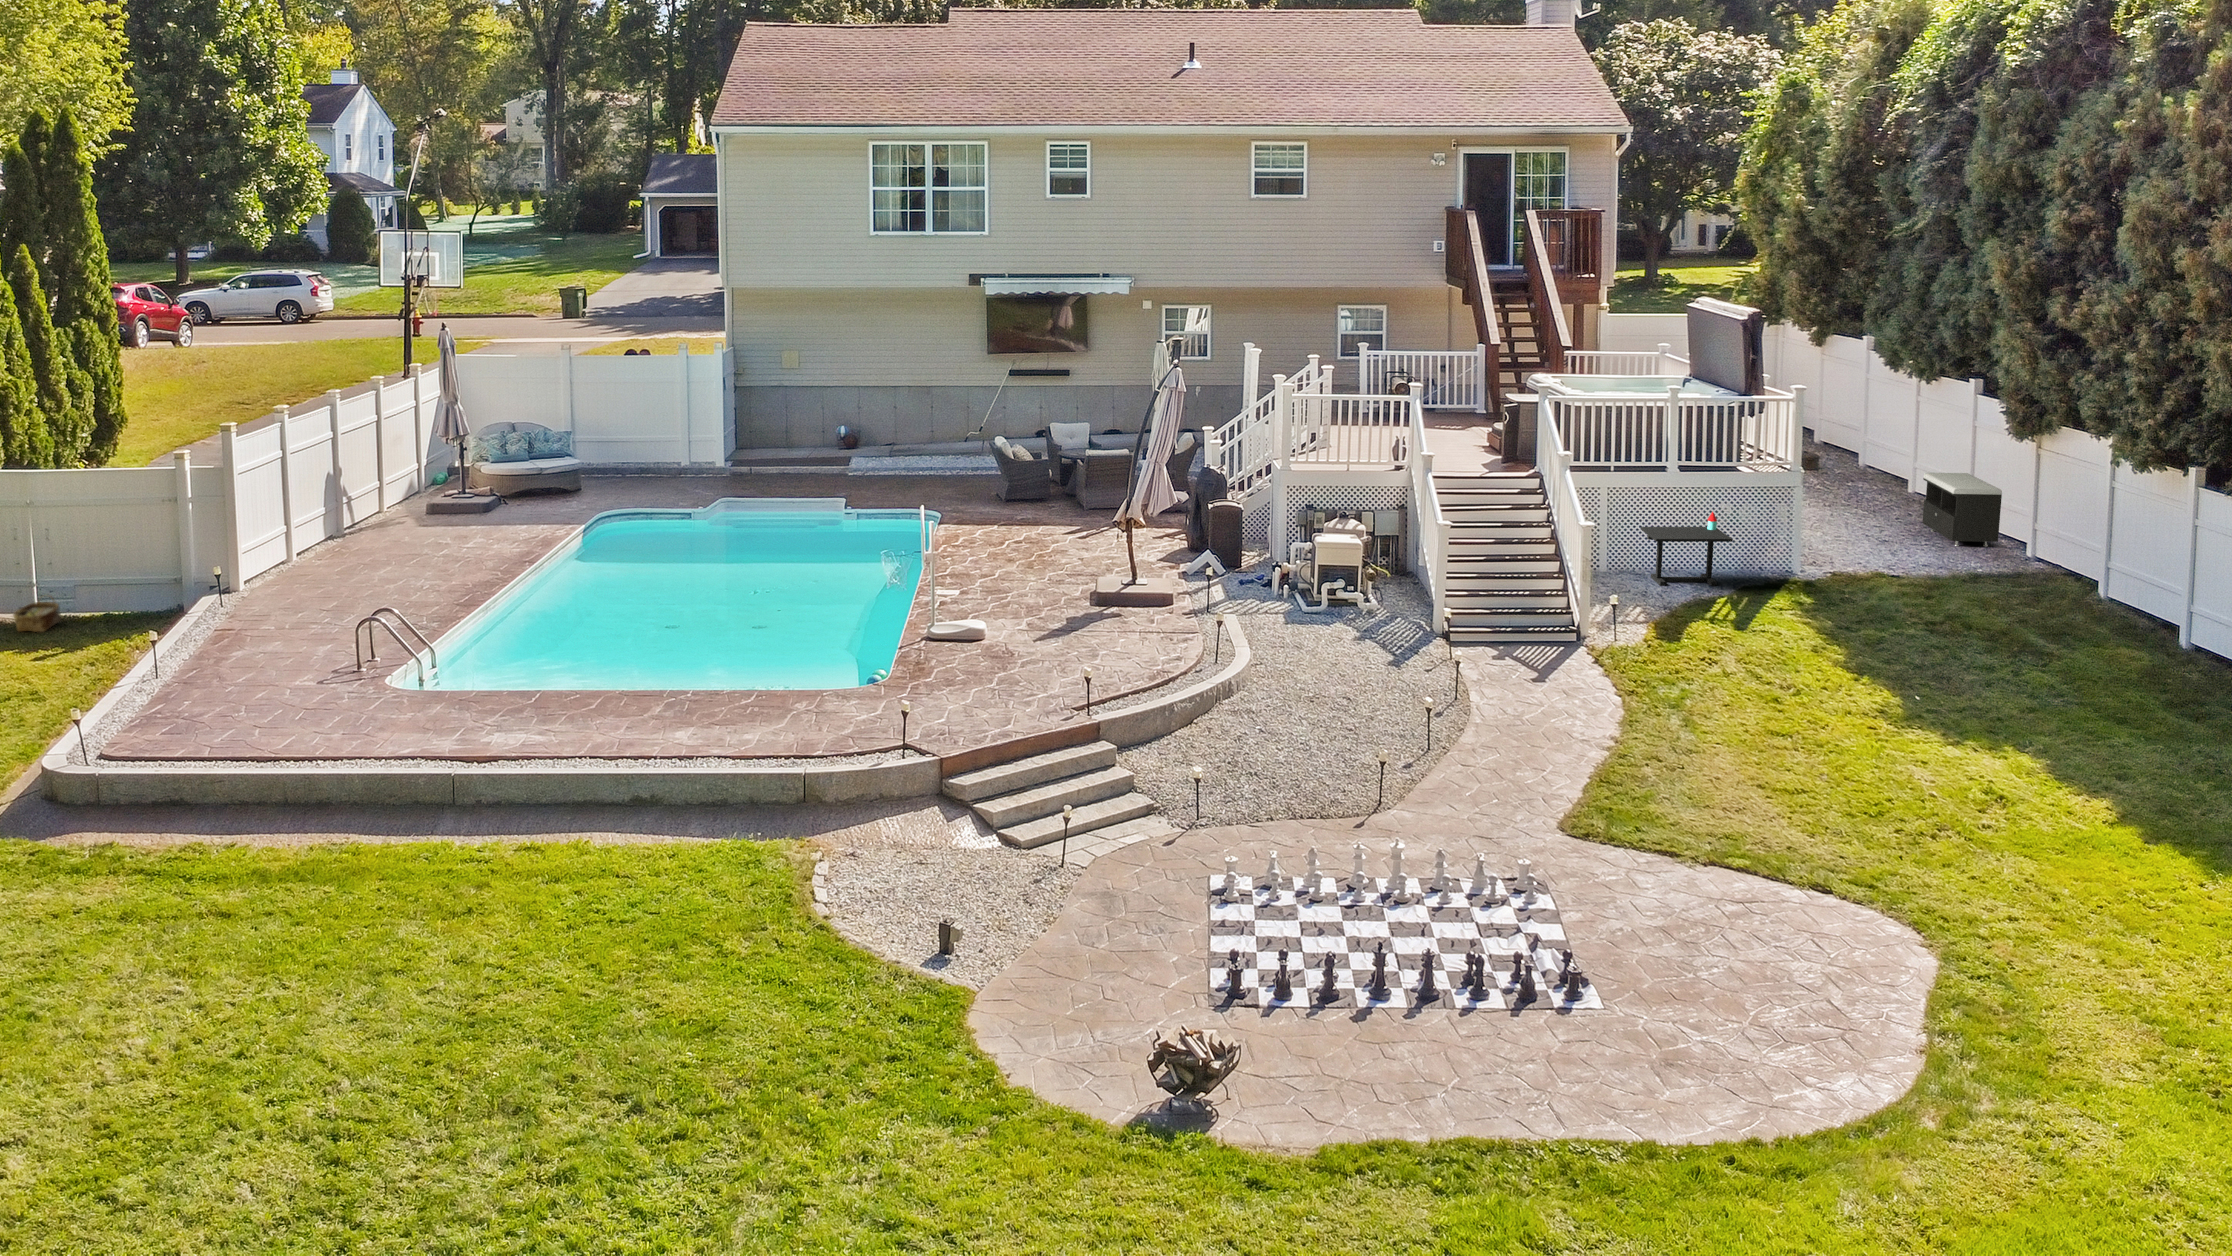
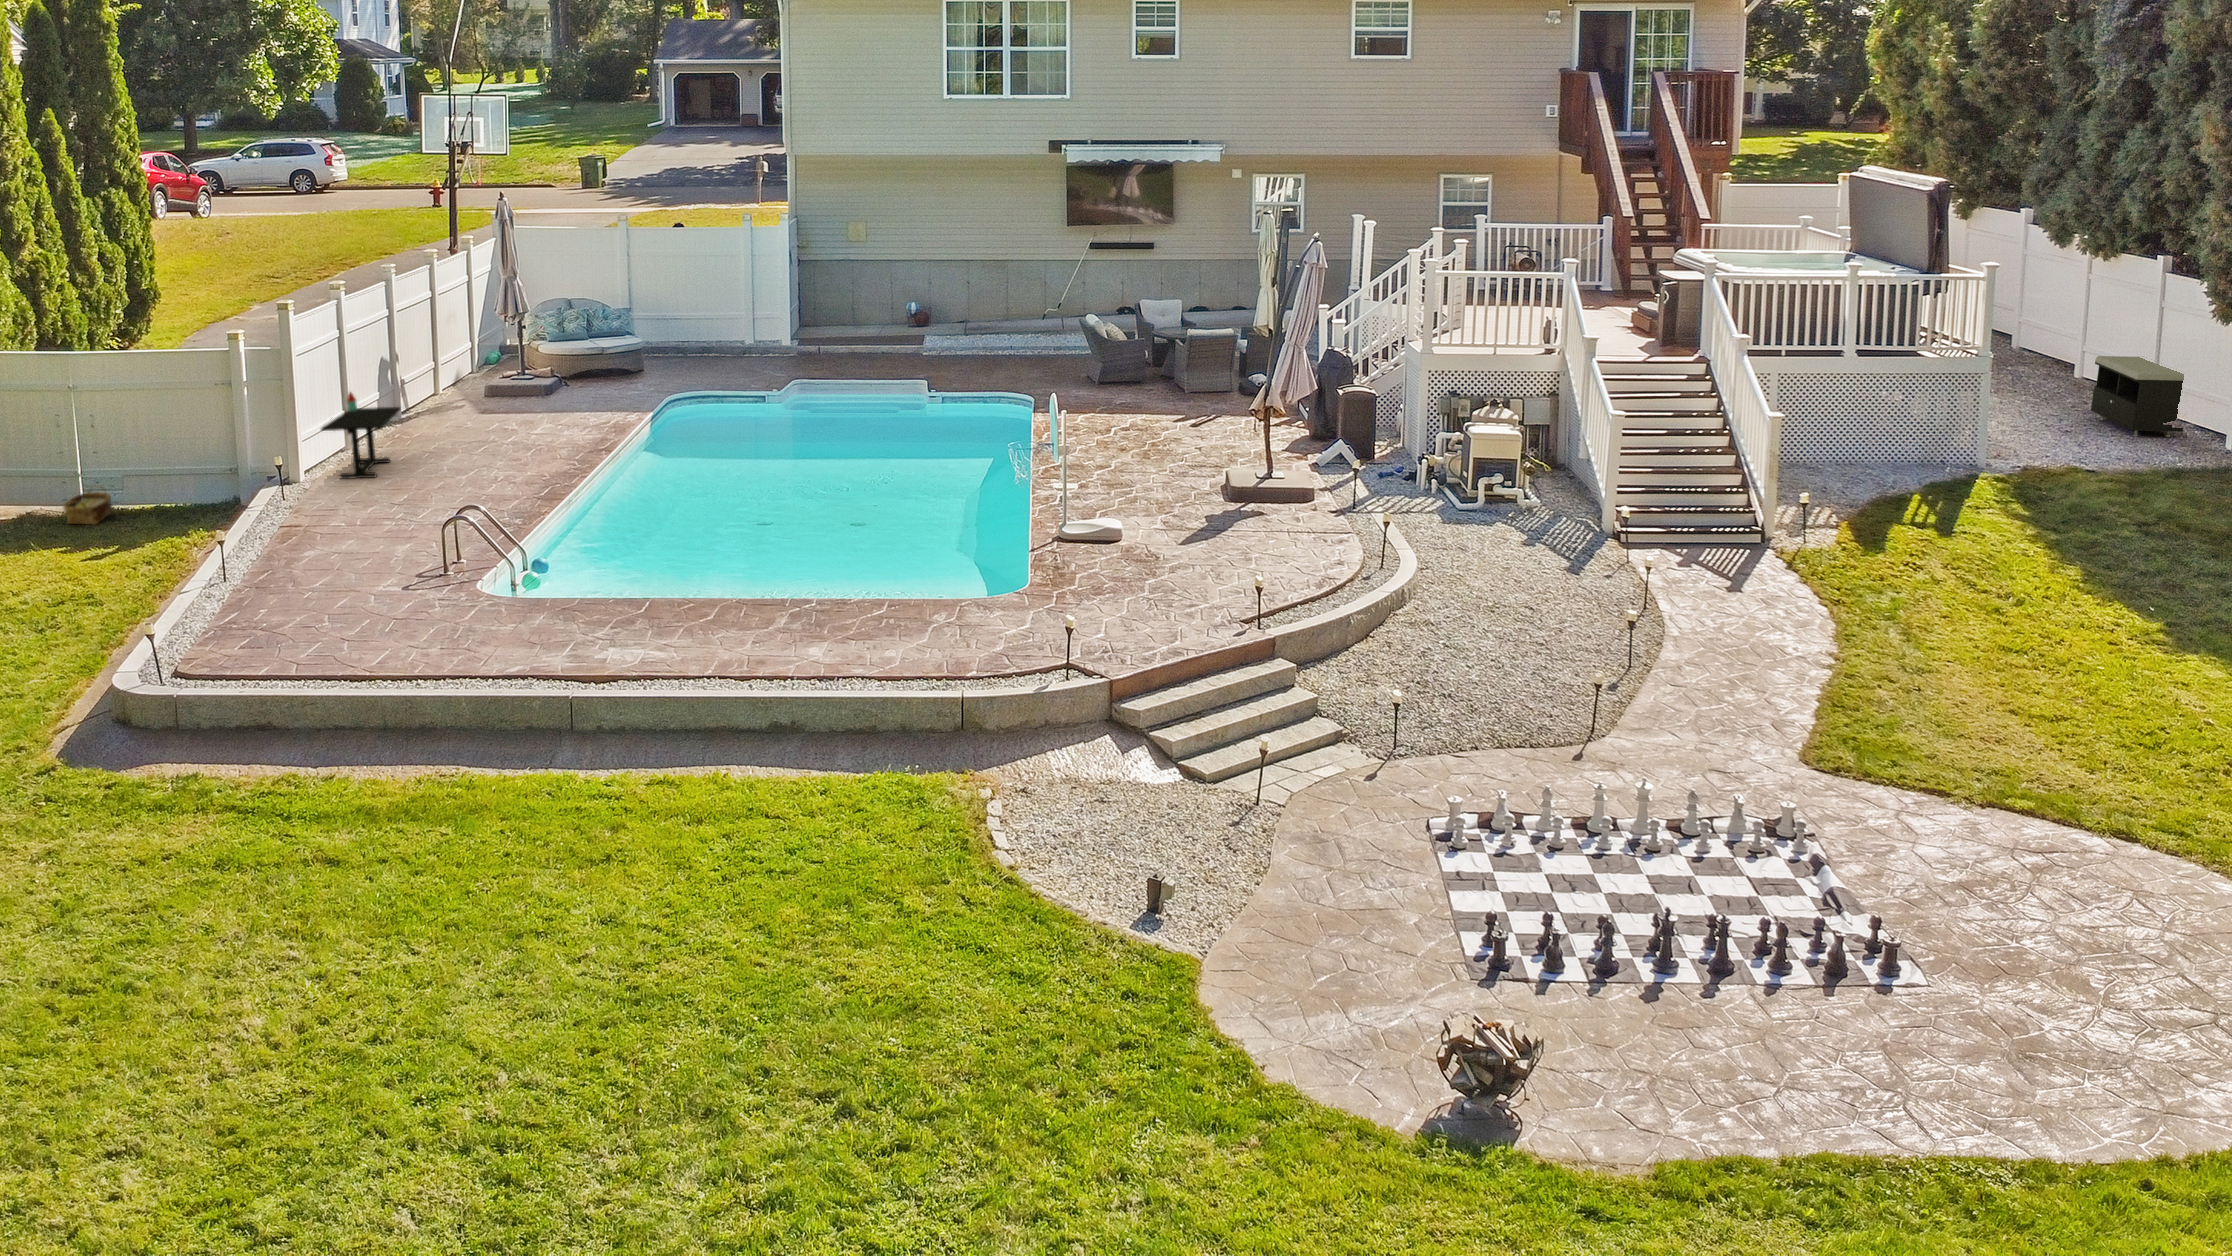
side table: present [1640,512,1733,586] -> present [321,392,400,479]

